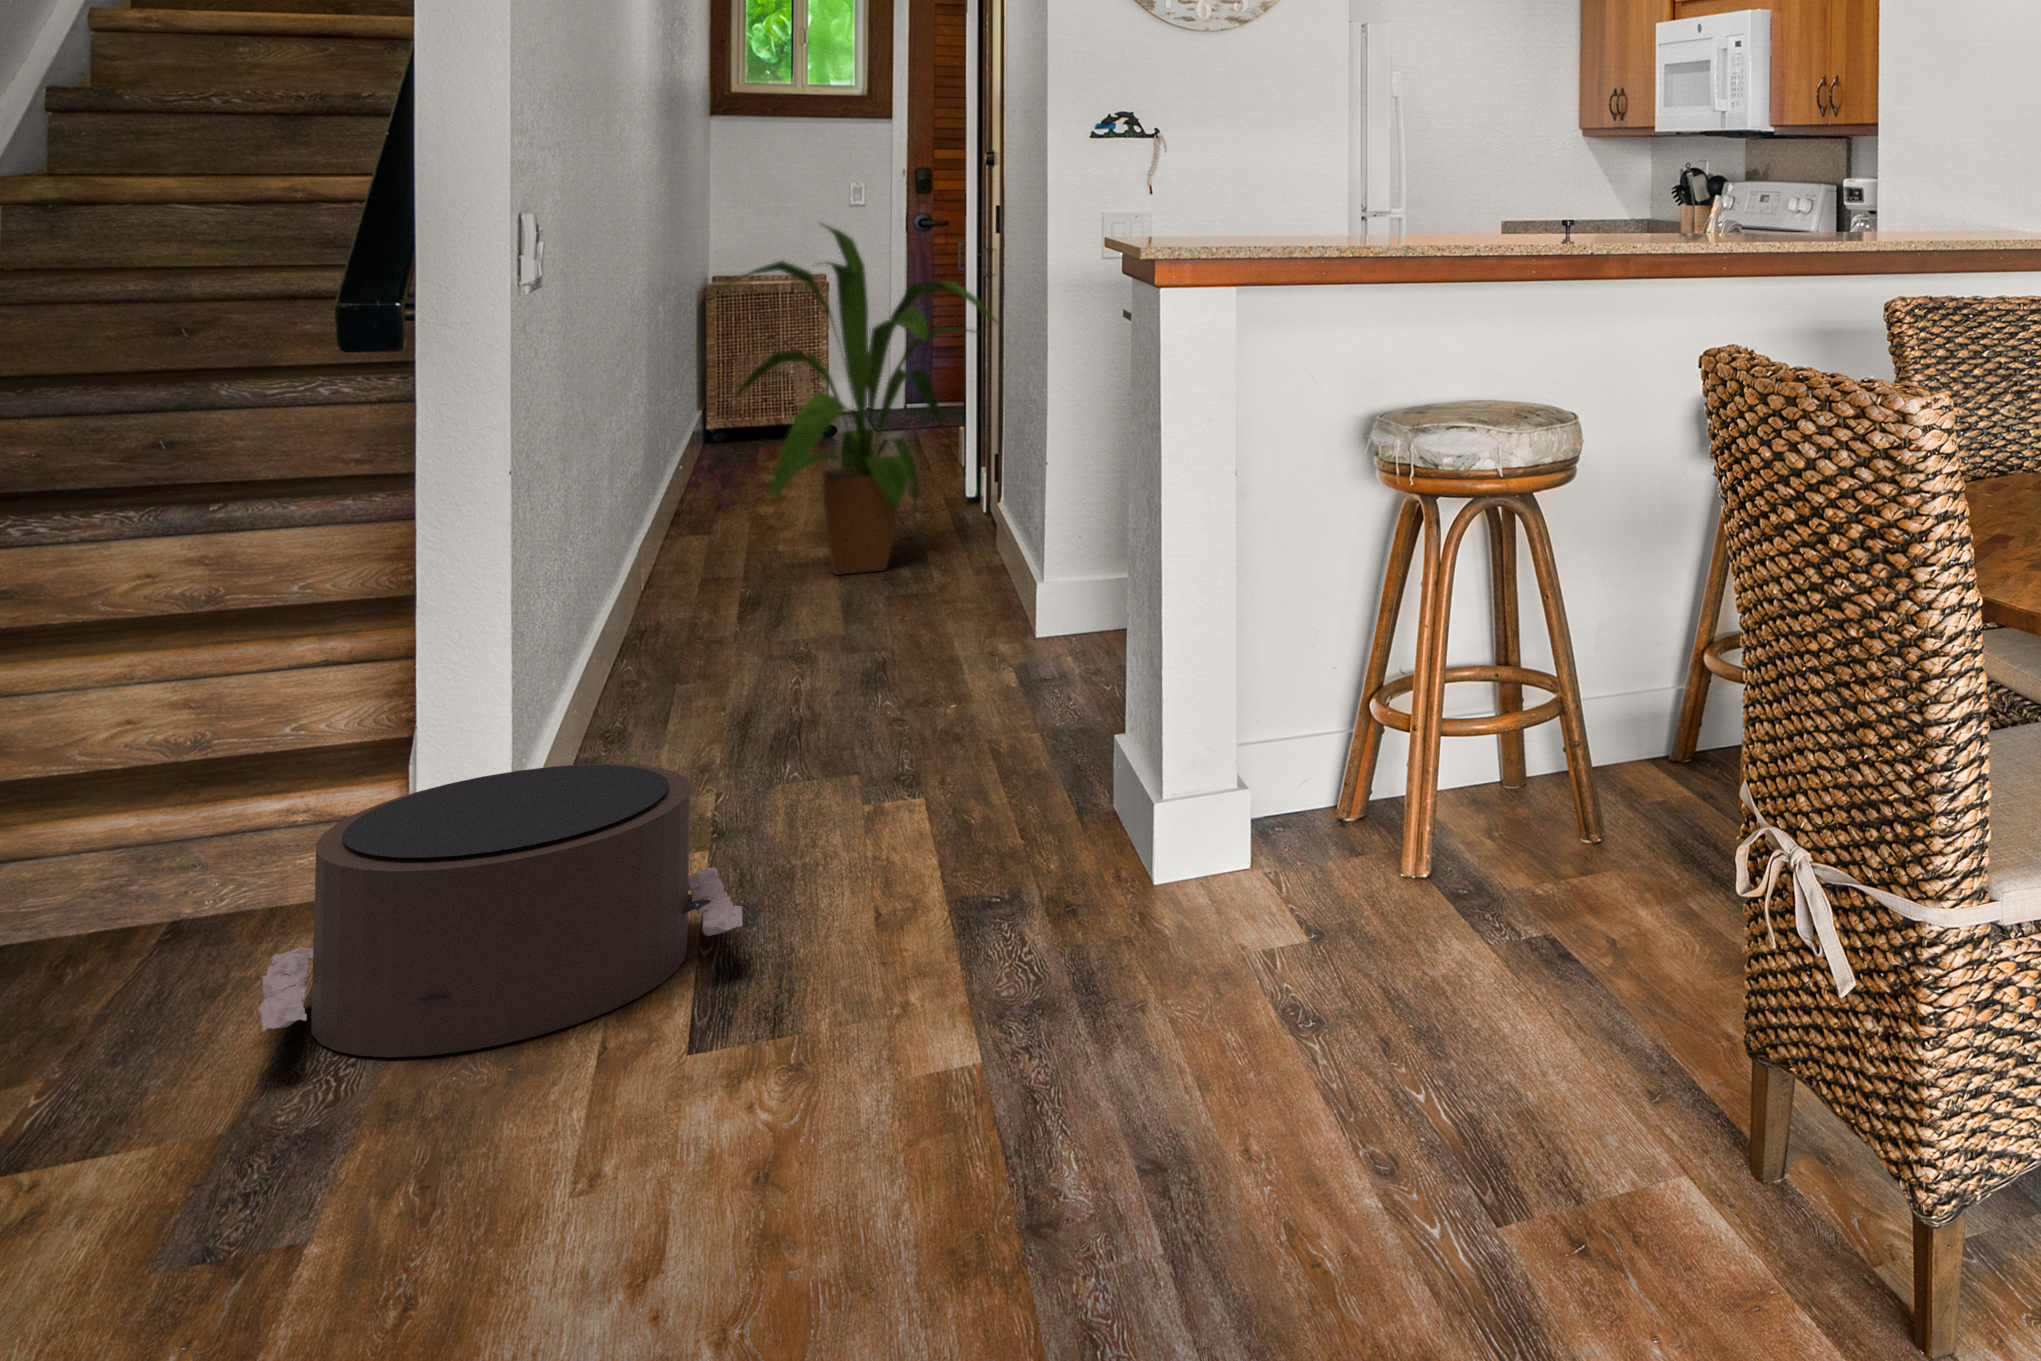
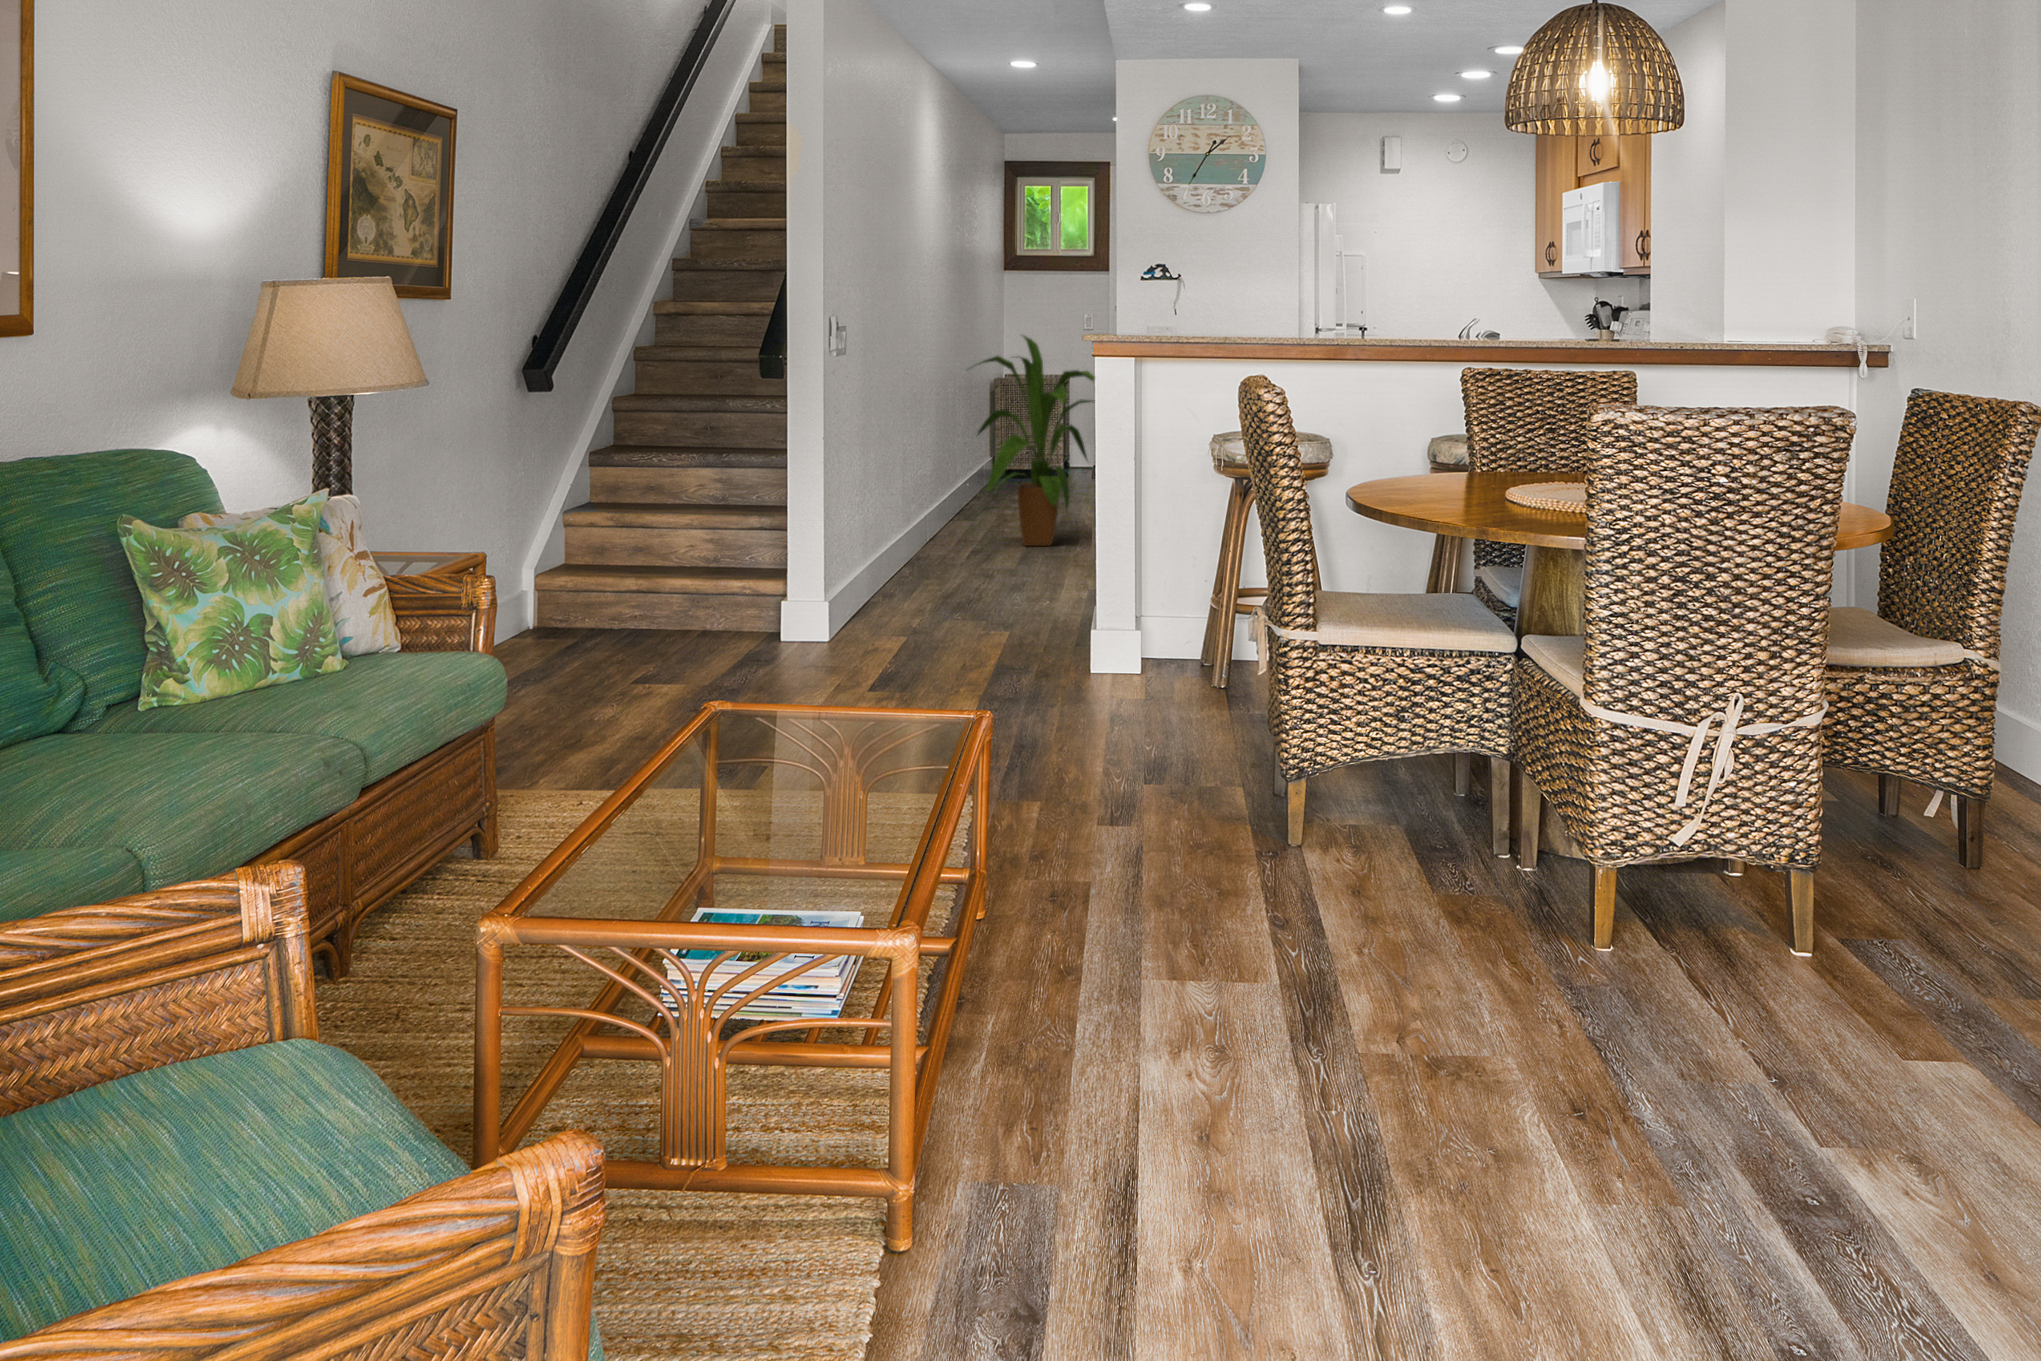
pouf: present [258,764,743,1057] -> none [723,576,904,681]

